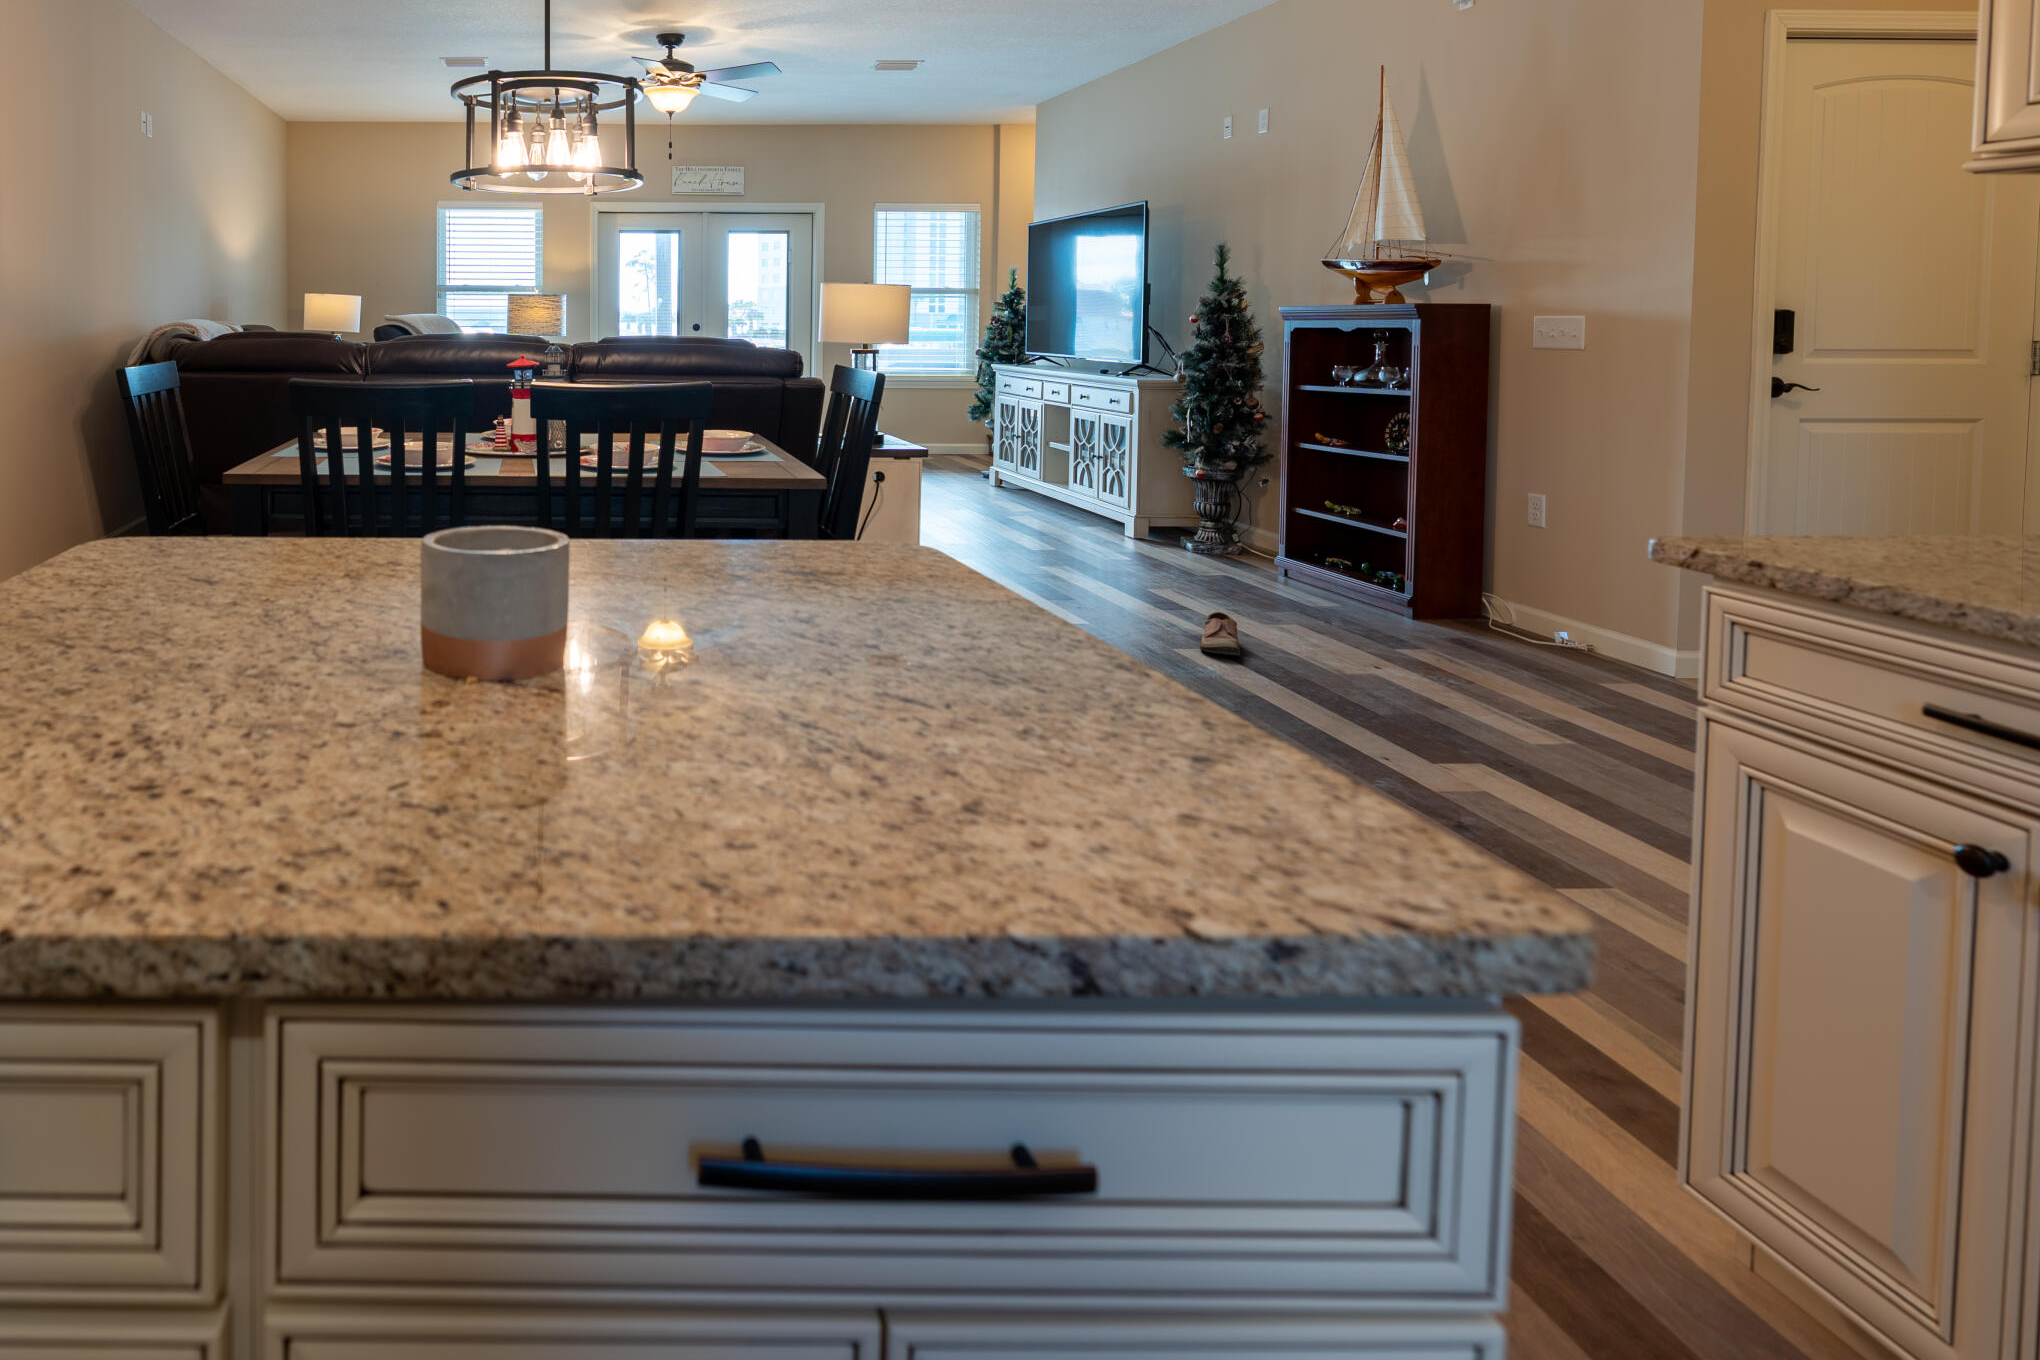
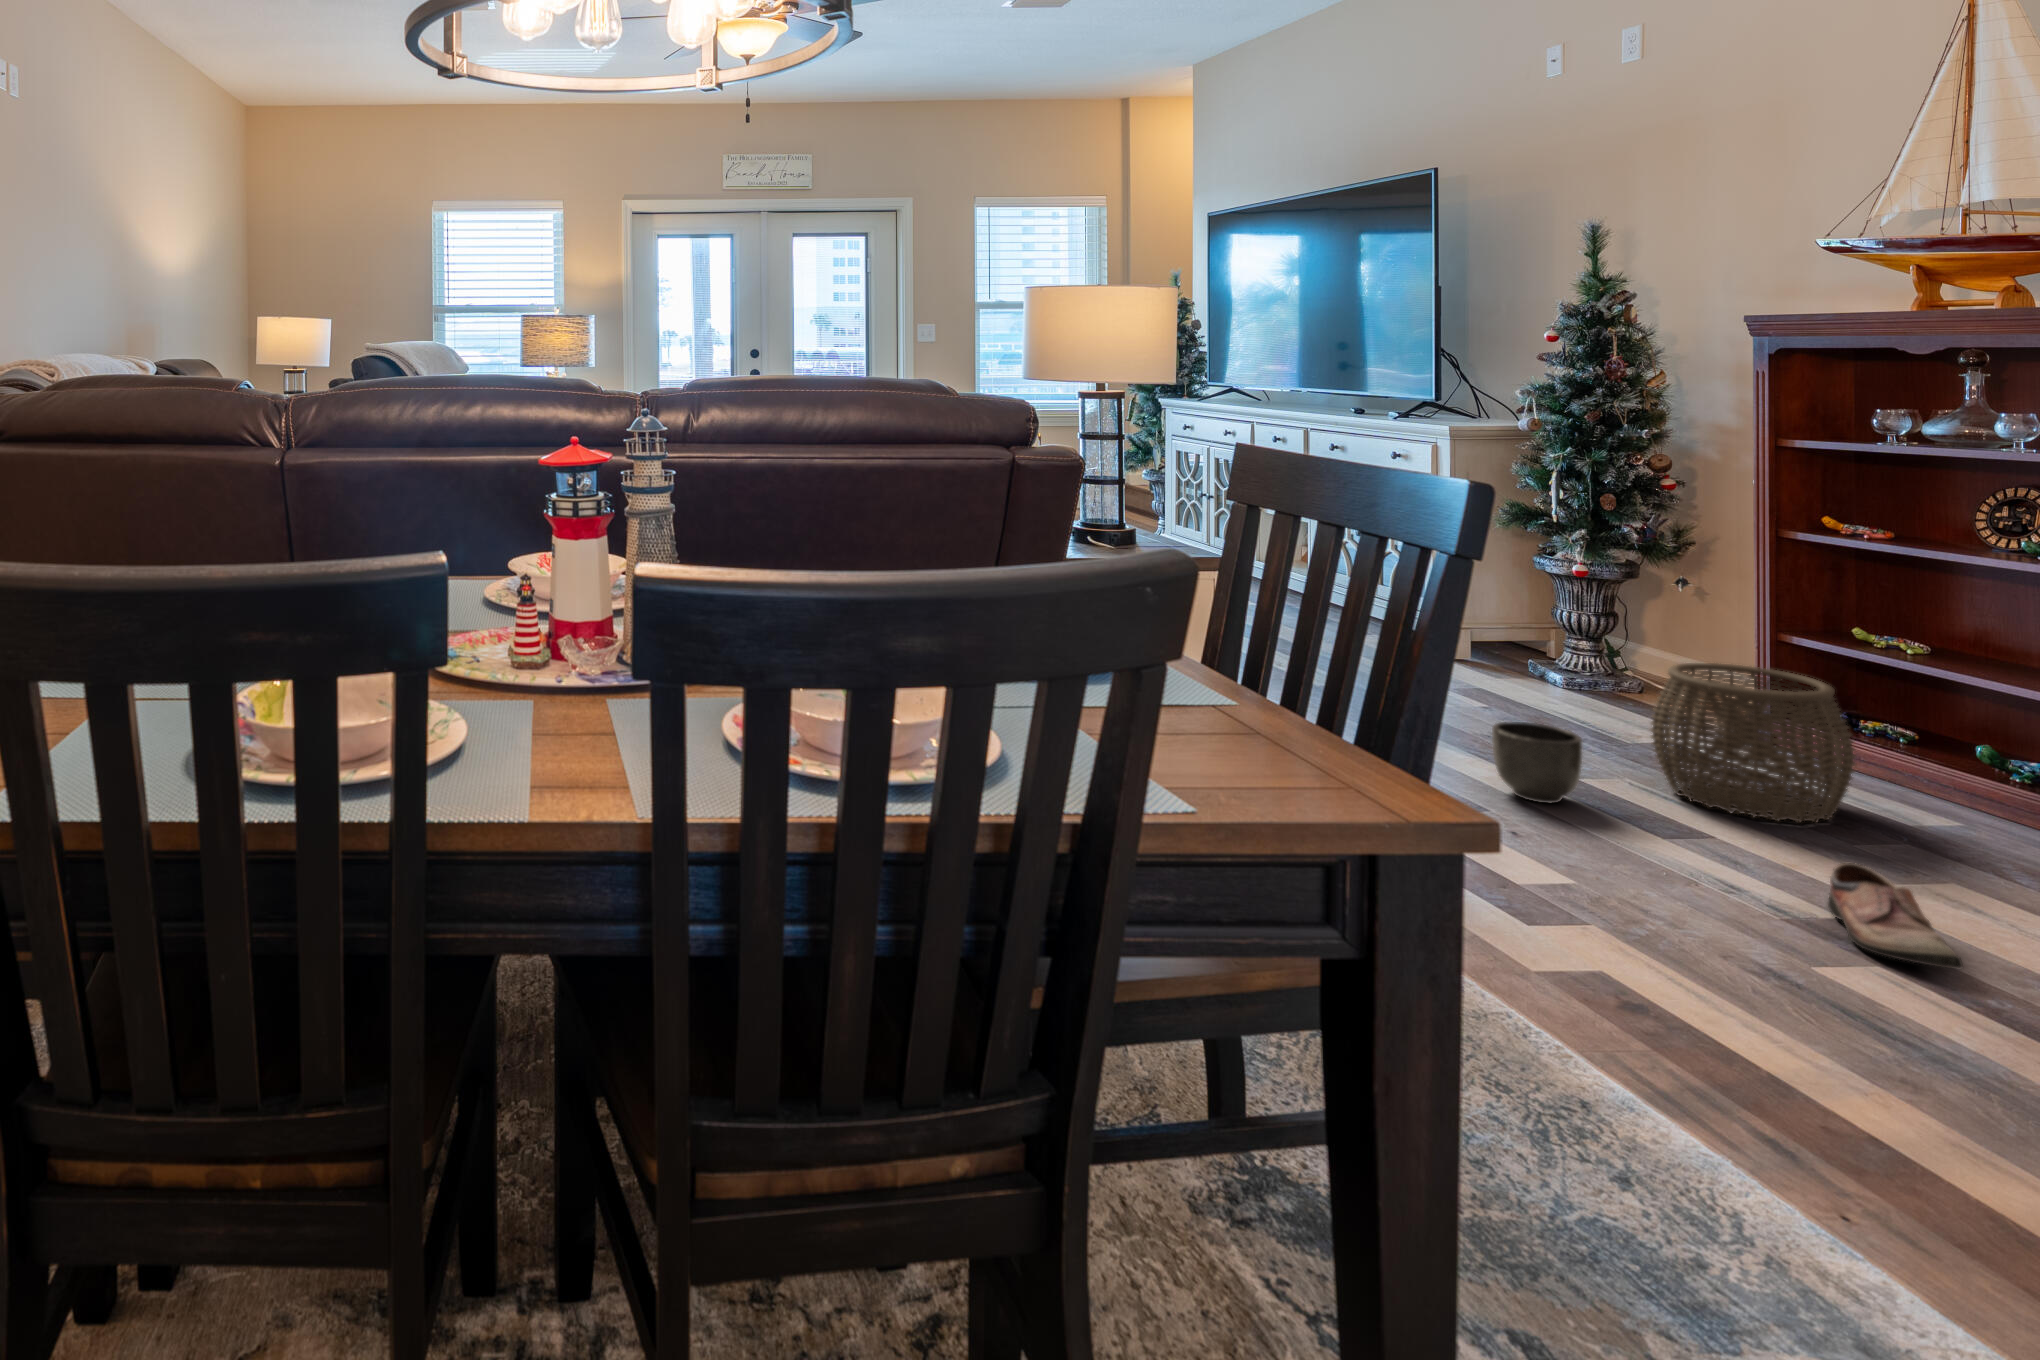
woven basket: none [1177,519,1281,608] -> present [1651,663,1856,822]
planter: none [1081,555,1128,601] -> present [1492,722,1582,803]

